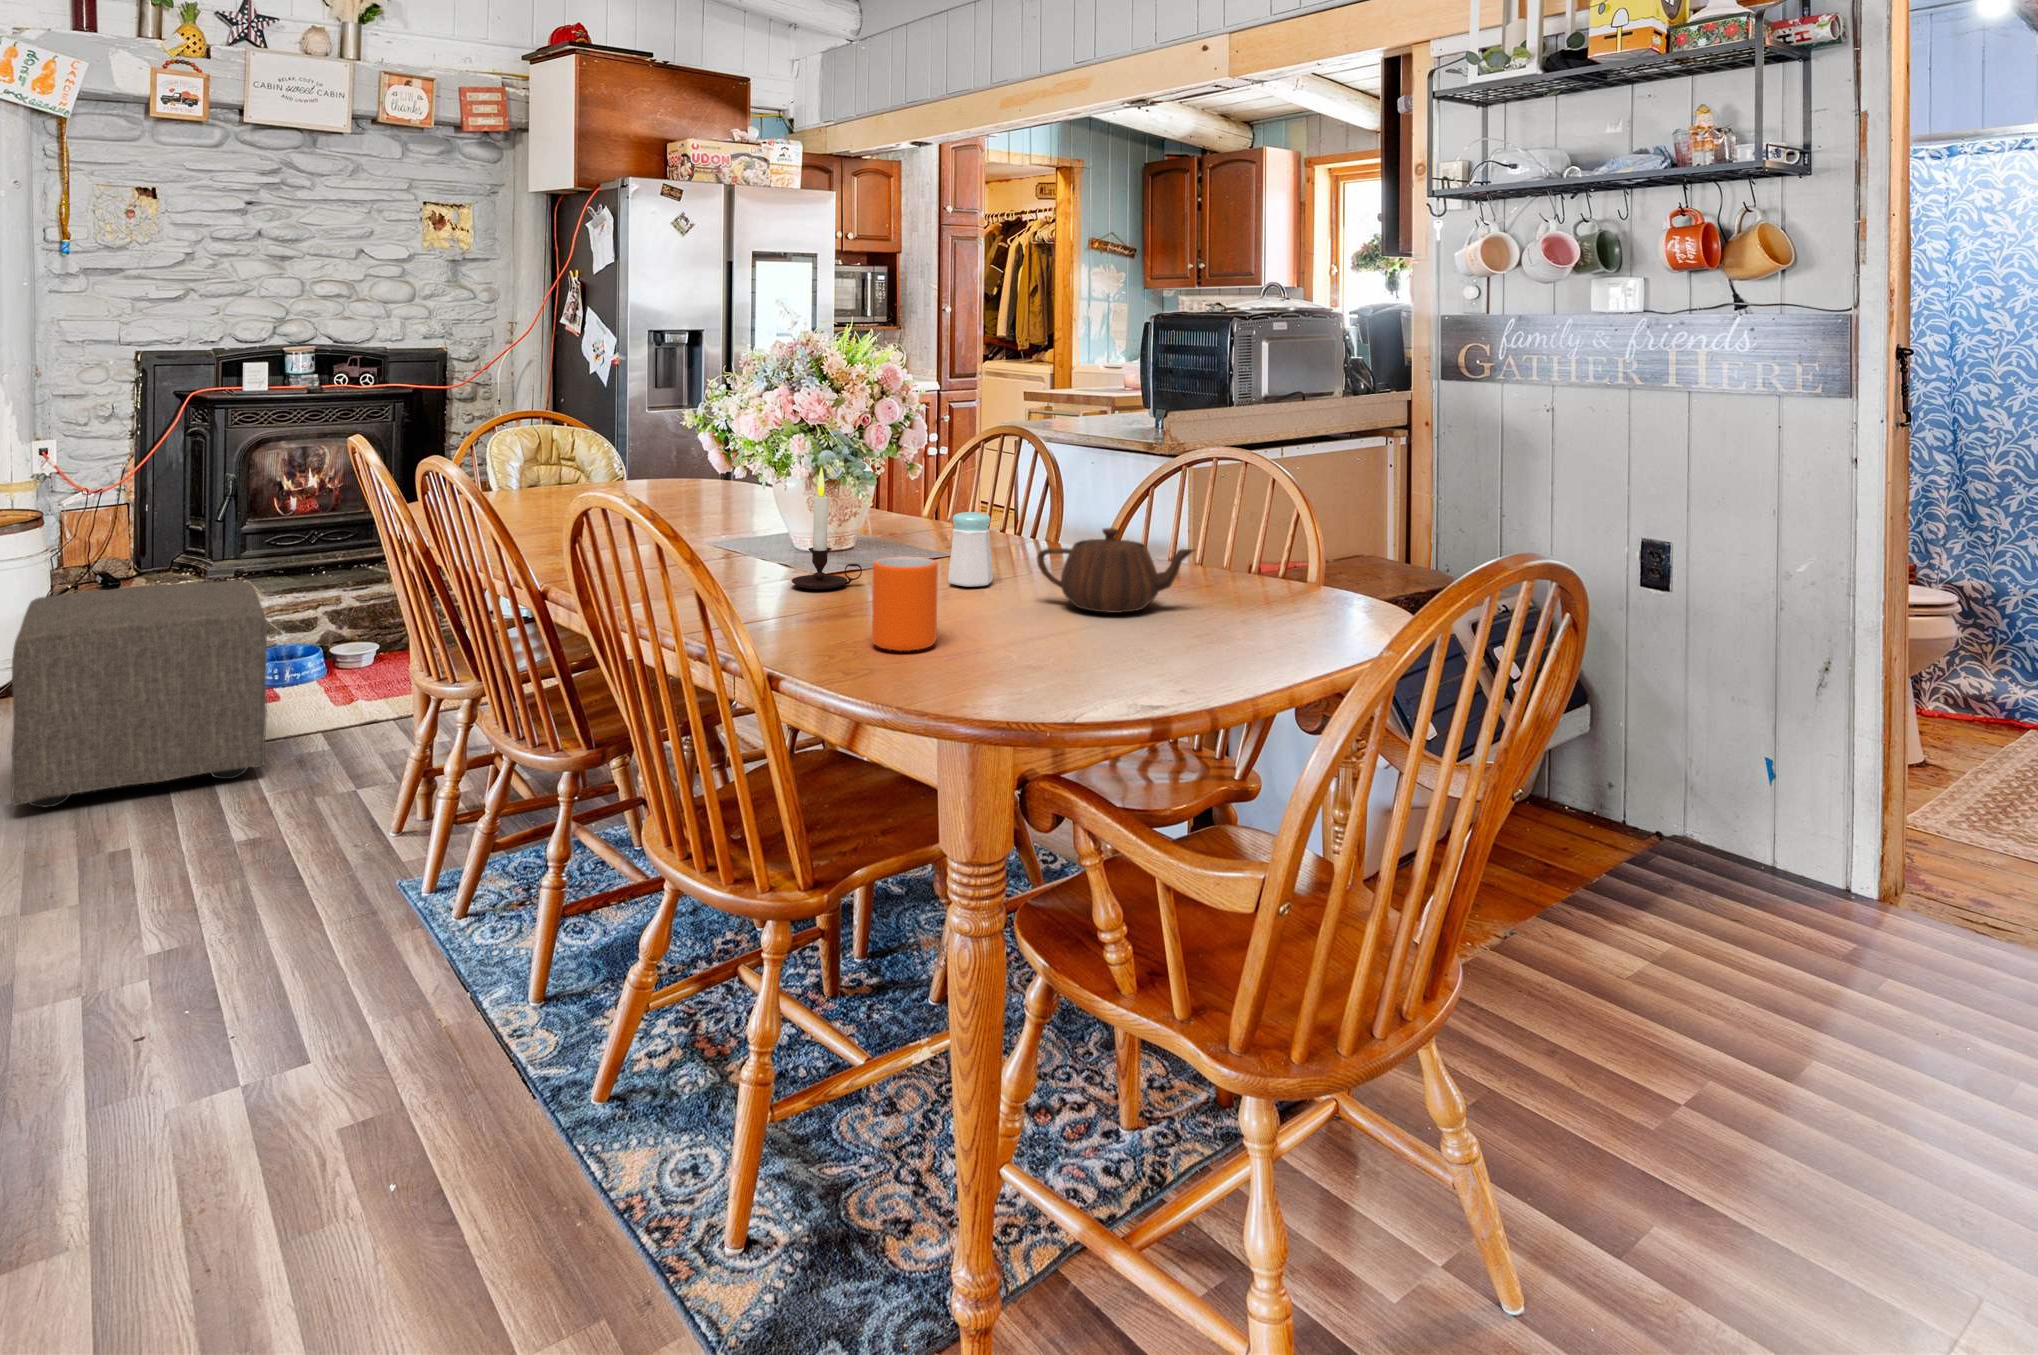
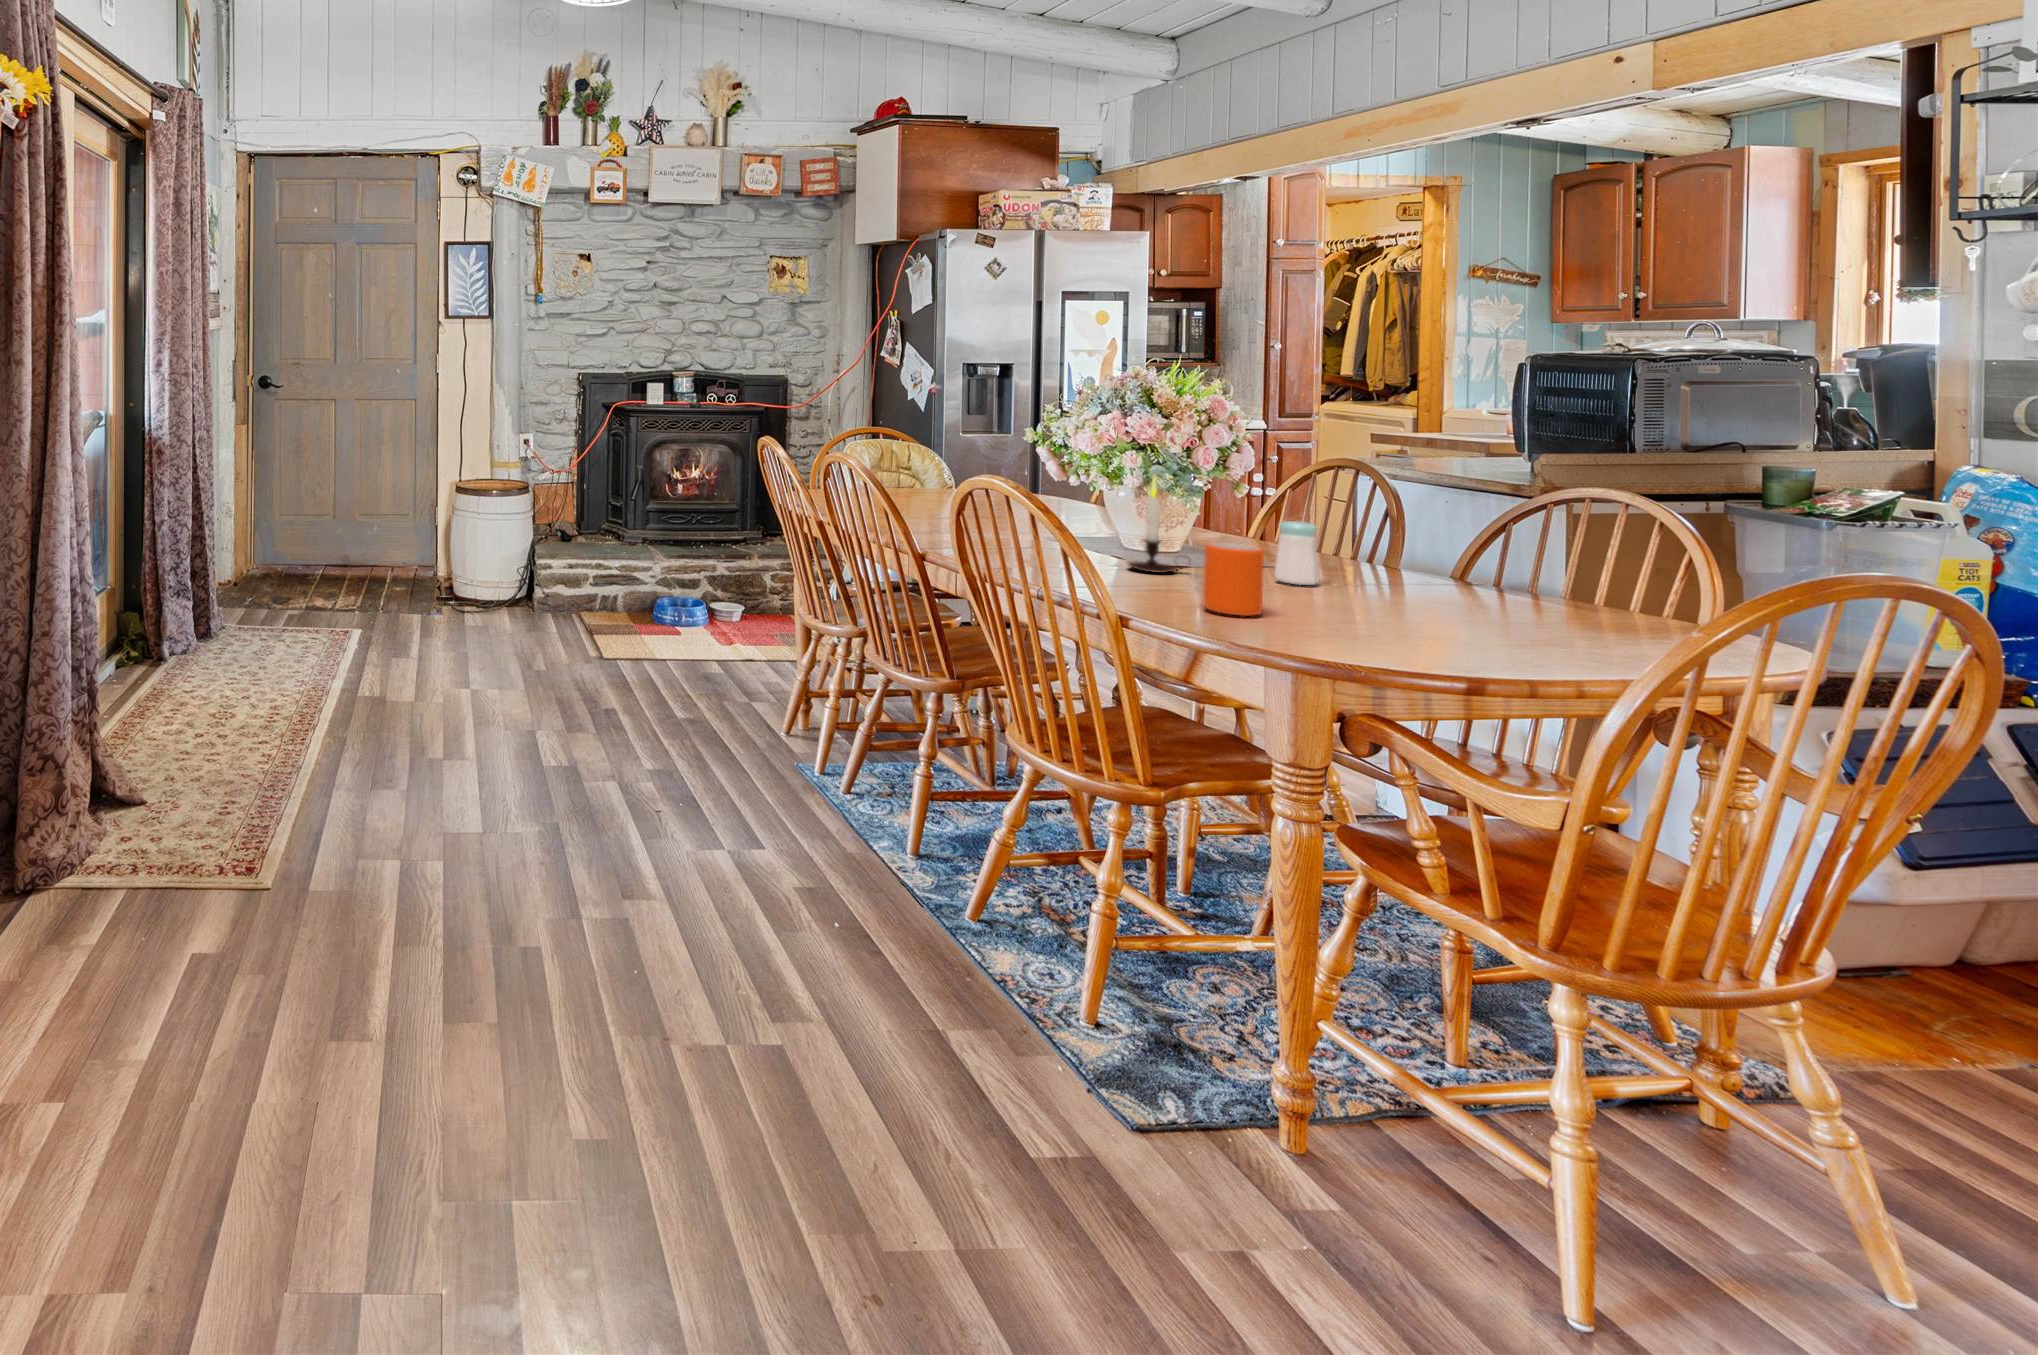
teapot: present [1037,528,1194,613] -> none [1364,542,1539,616]
ottoman: present [12,581,267,807] -> none [535,538,689,682]

